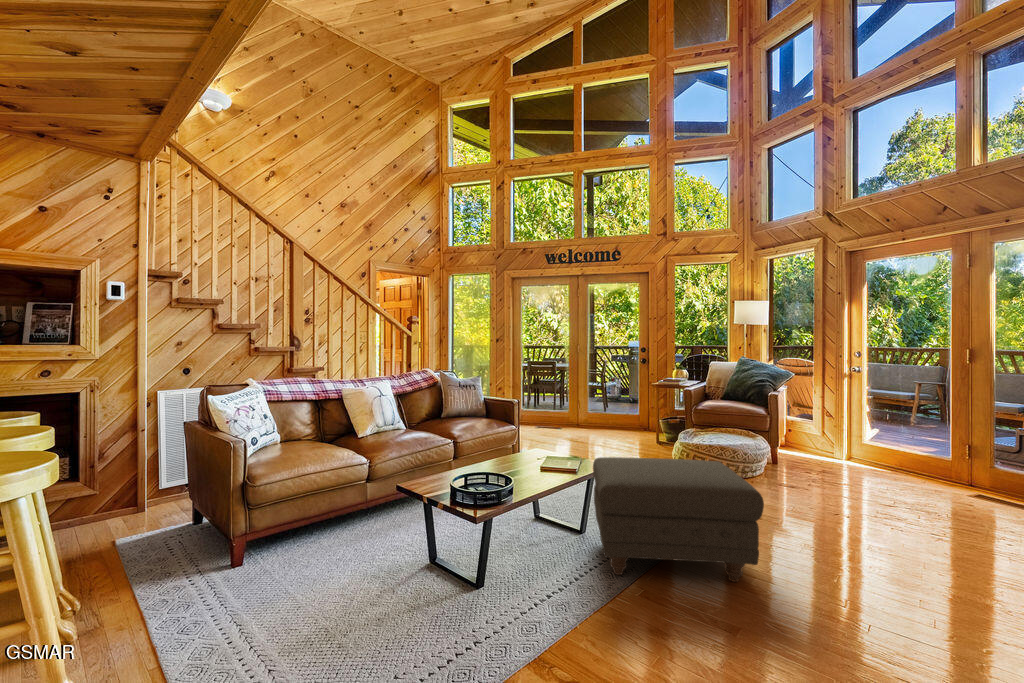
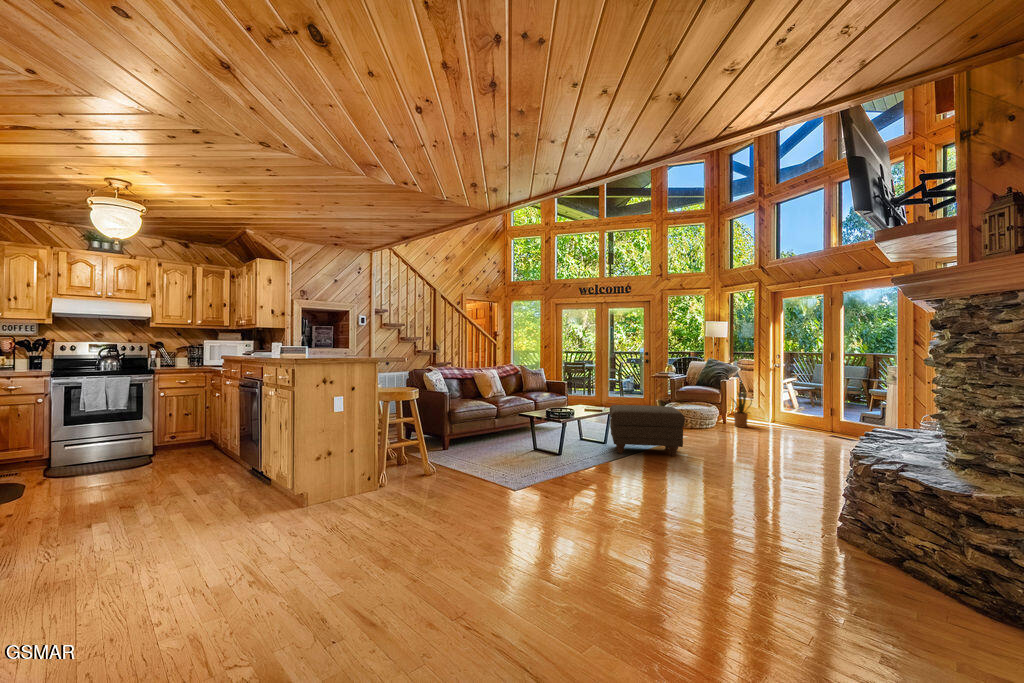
house plant: none [778,411,825,473] -> present [733,392,752,427]

